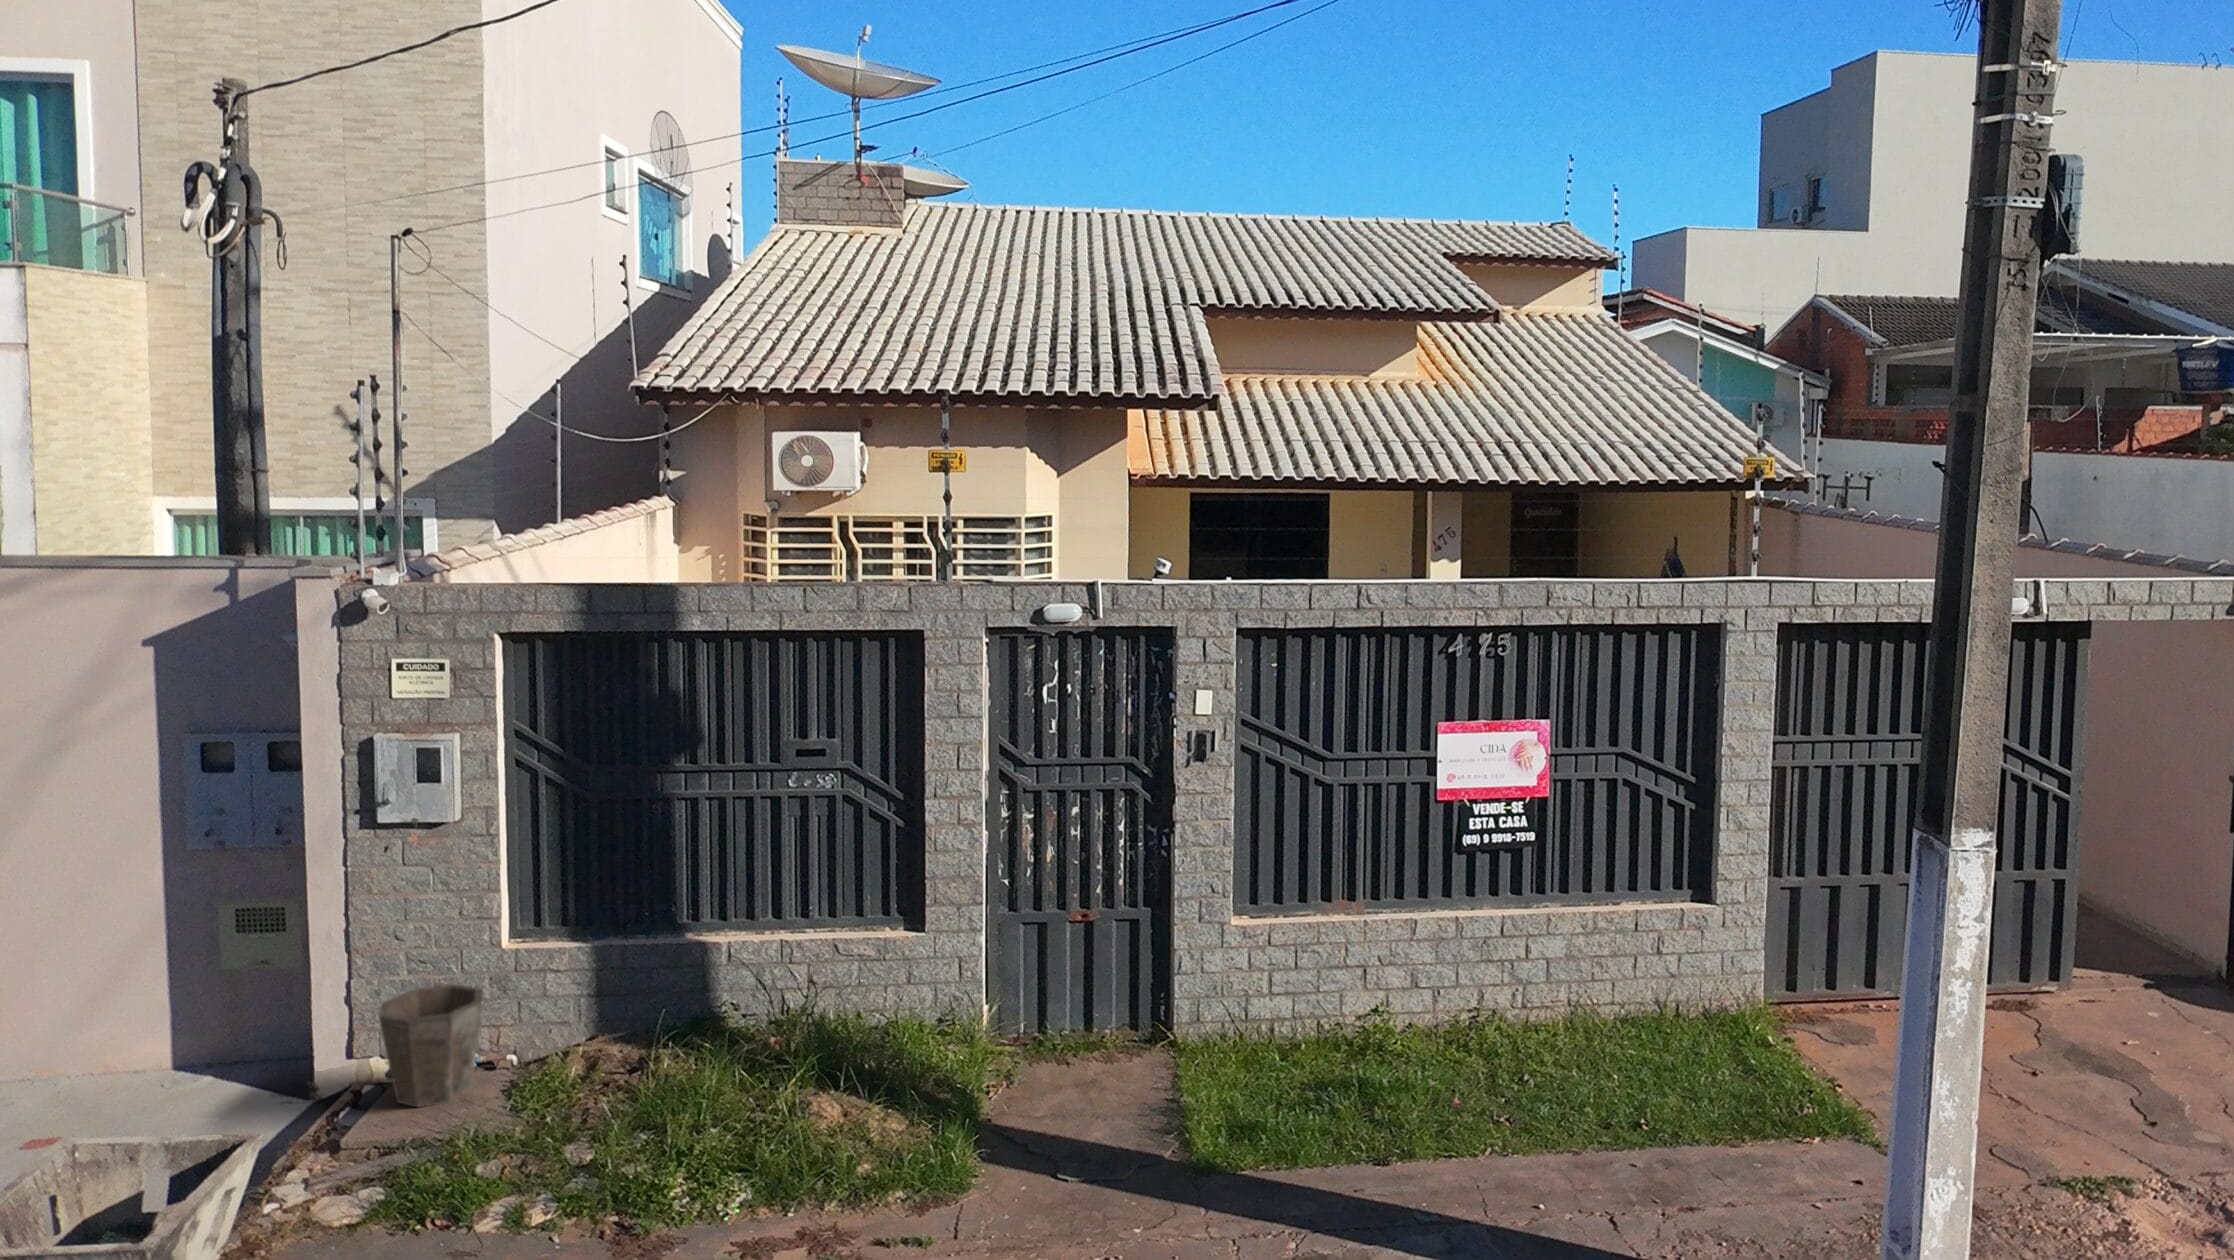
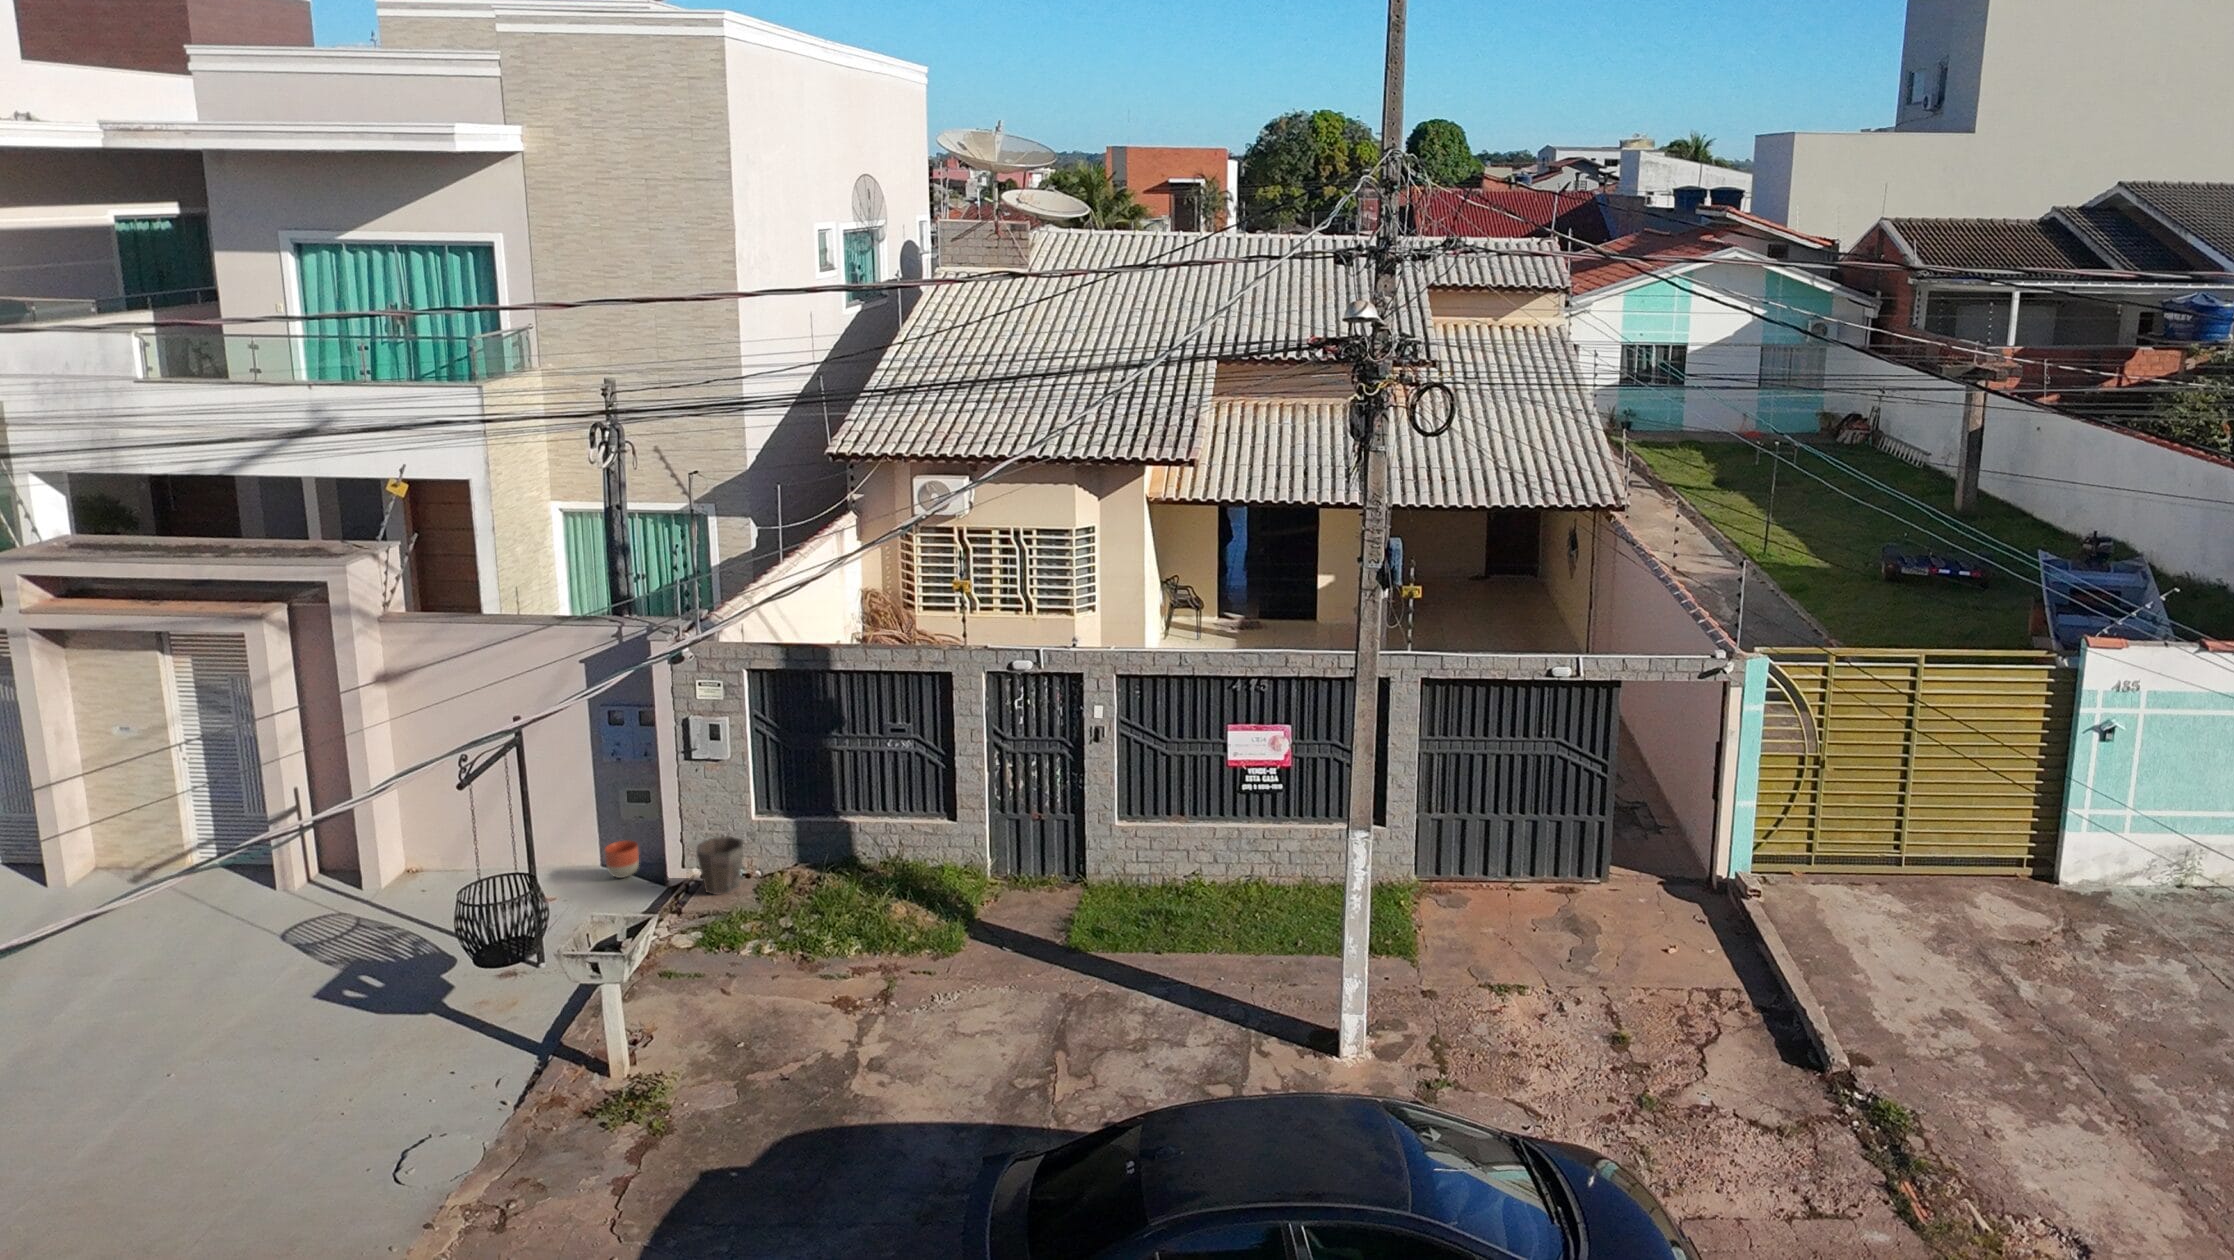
planter: none [177,1007,254,1086] -> present [604,841,639,878]

